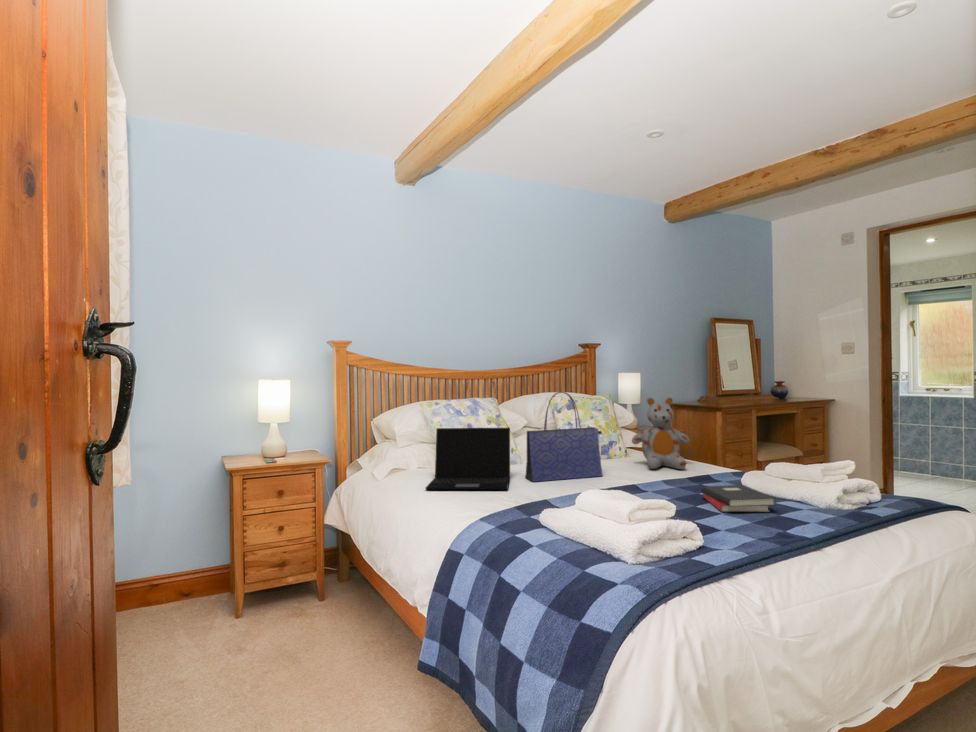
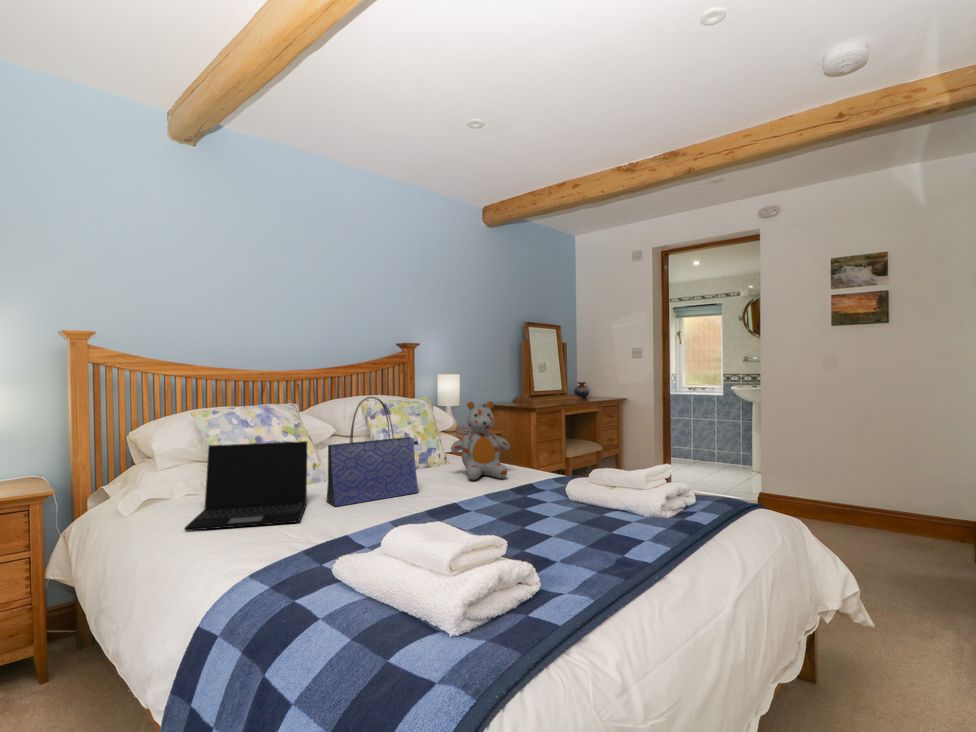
hardback book: present [701,485,775,512] -> none [528,498,607,534]

